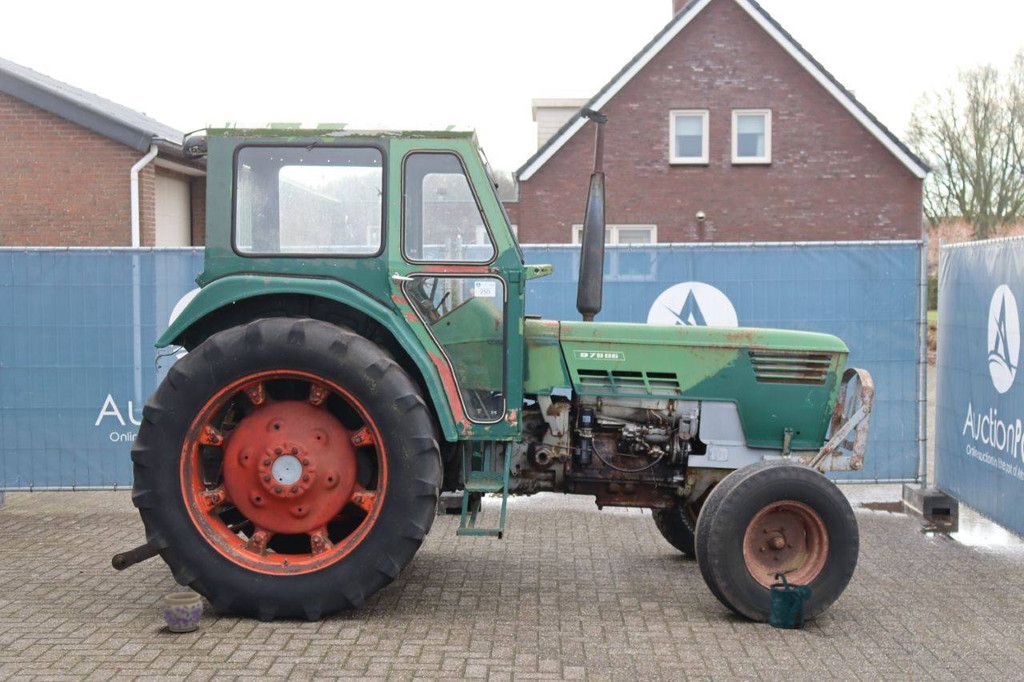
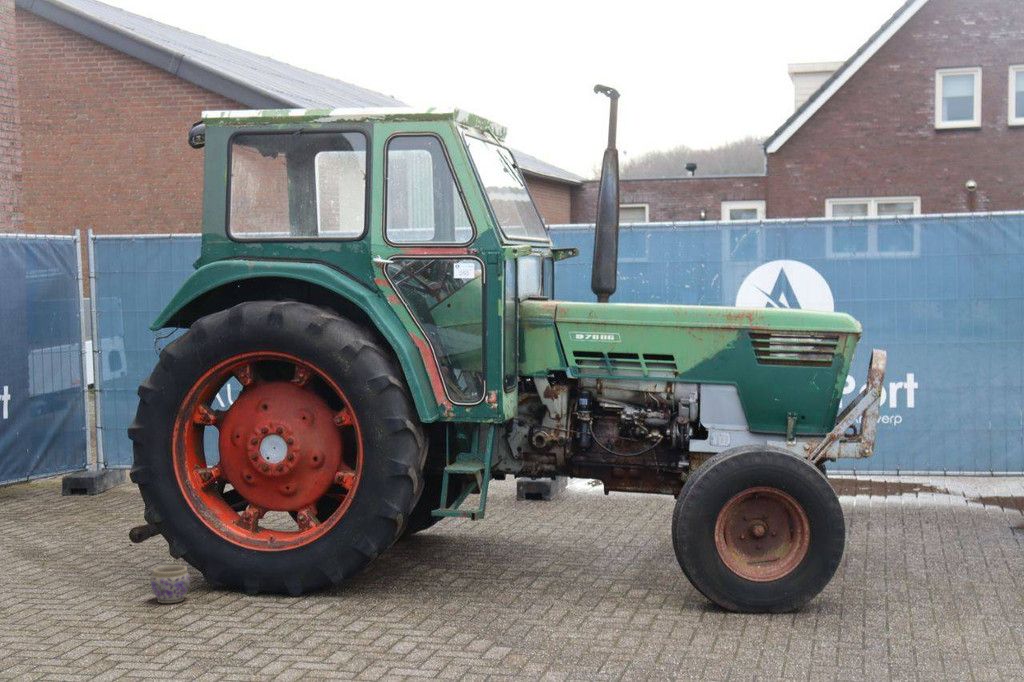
watering can: present [769,573,812,629] -> none [747,563,784,621]

